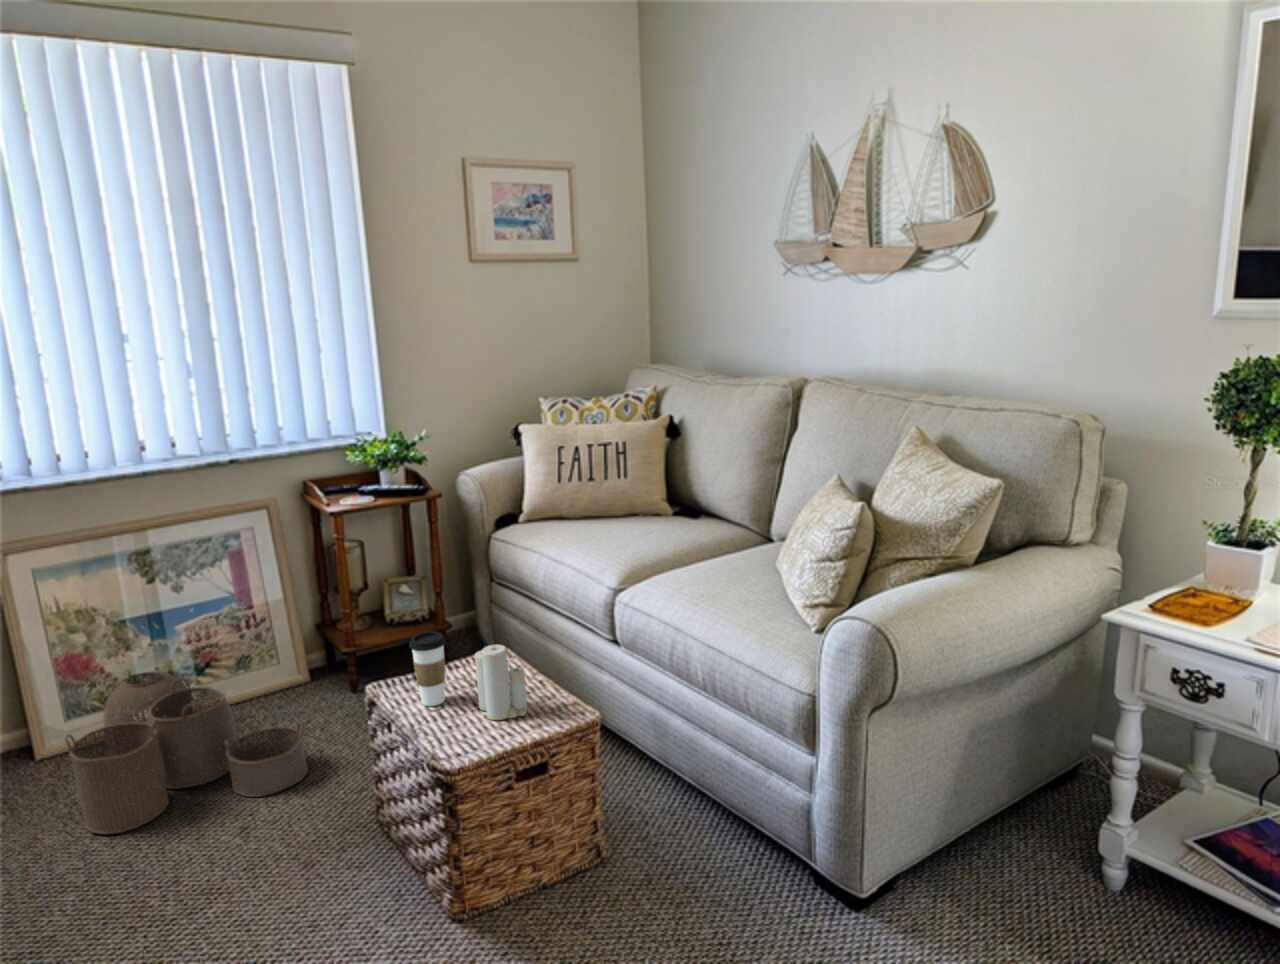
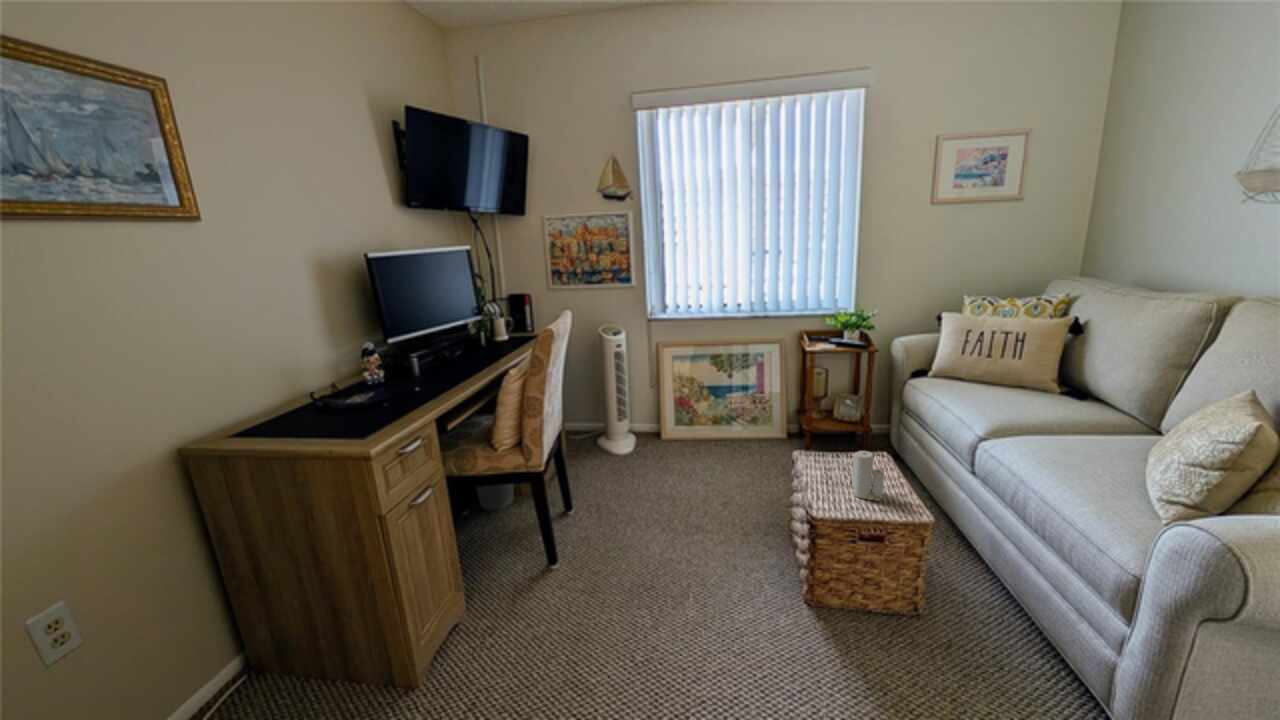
coffee cup: present [409,631,446,706] -> none [816,431,839,476]
woven basket: present [65,668,308,834] -> none [663,411,767,492]

